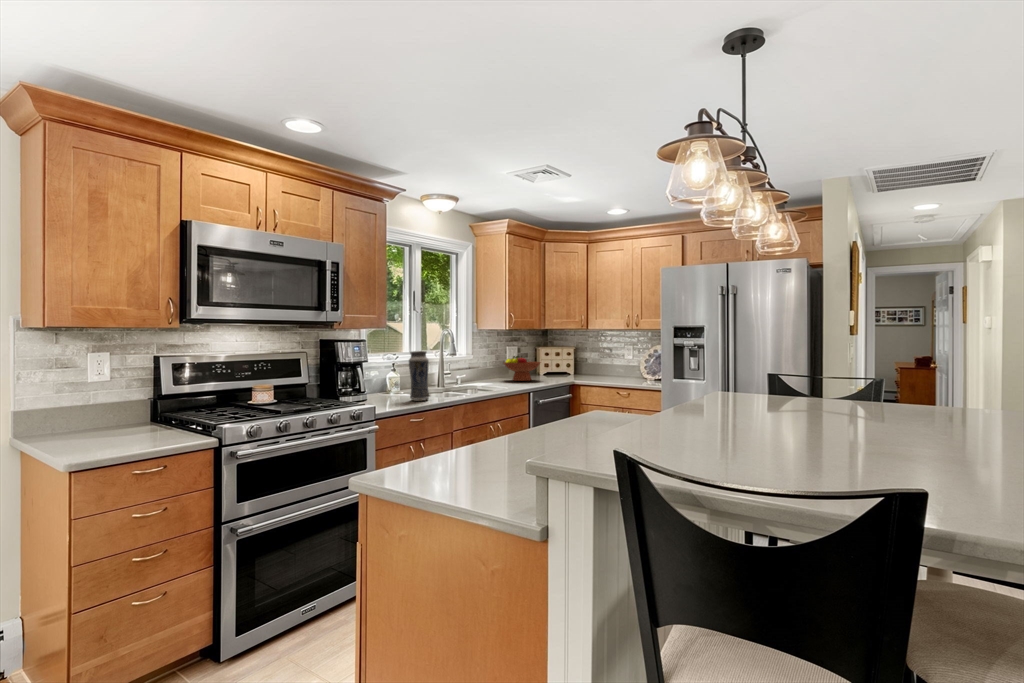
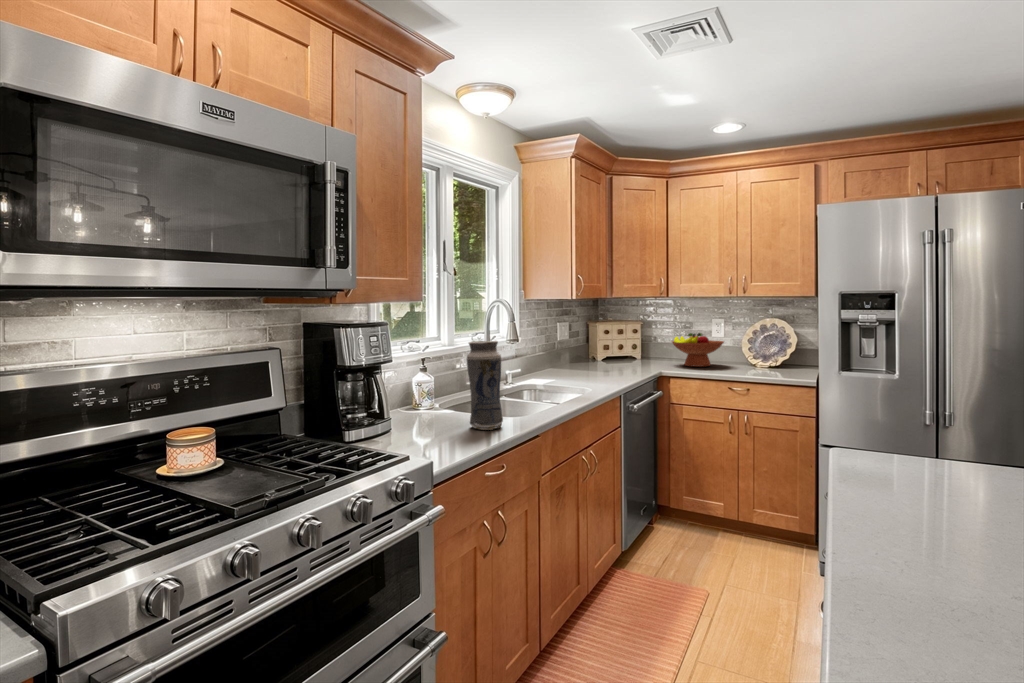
fruit bowl: present [504,356,541,381] -> present [672,333,724,367]

